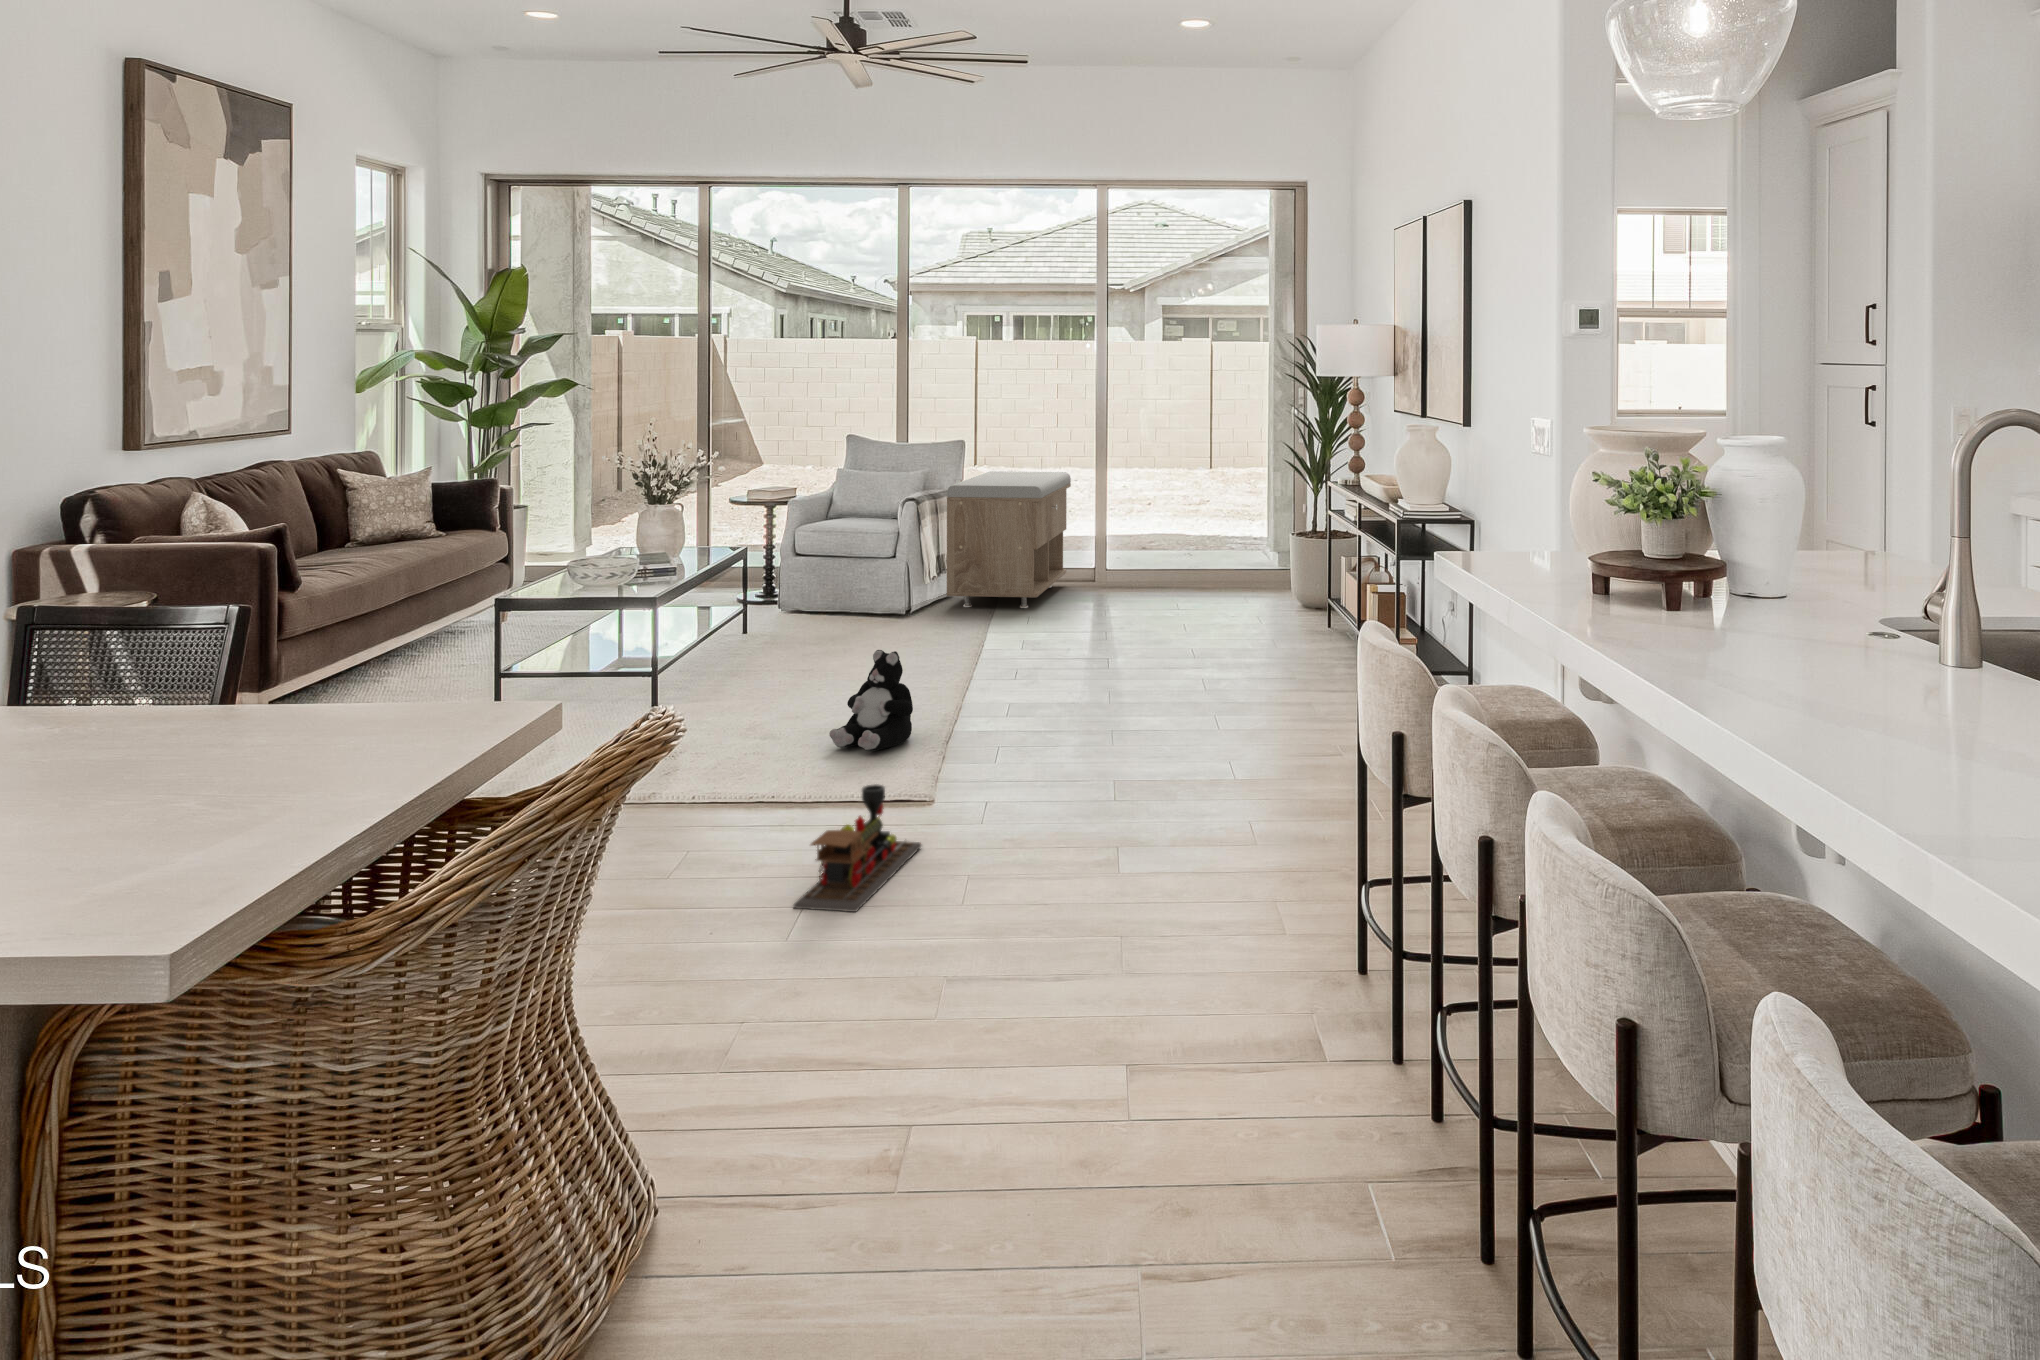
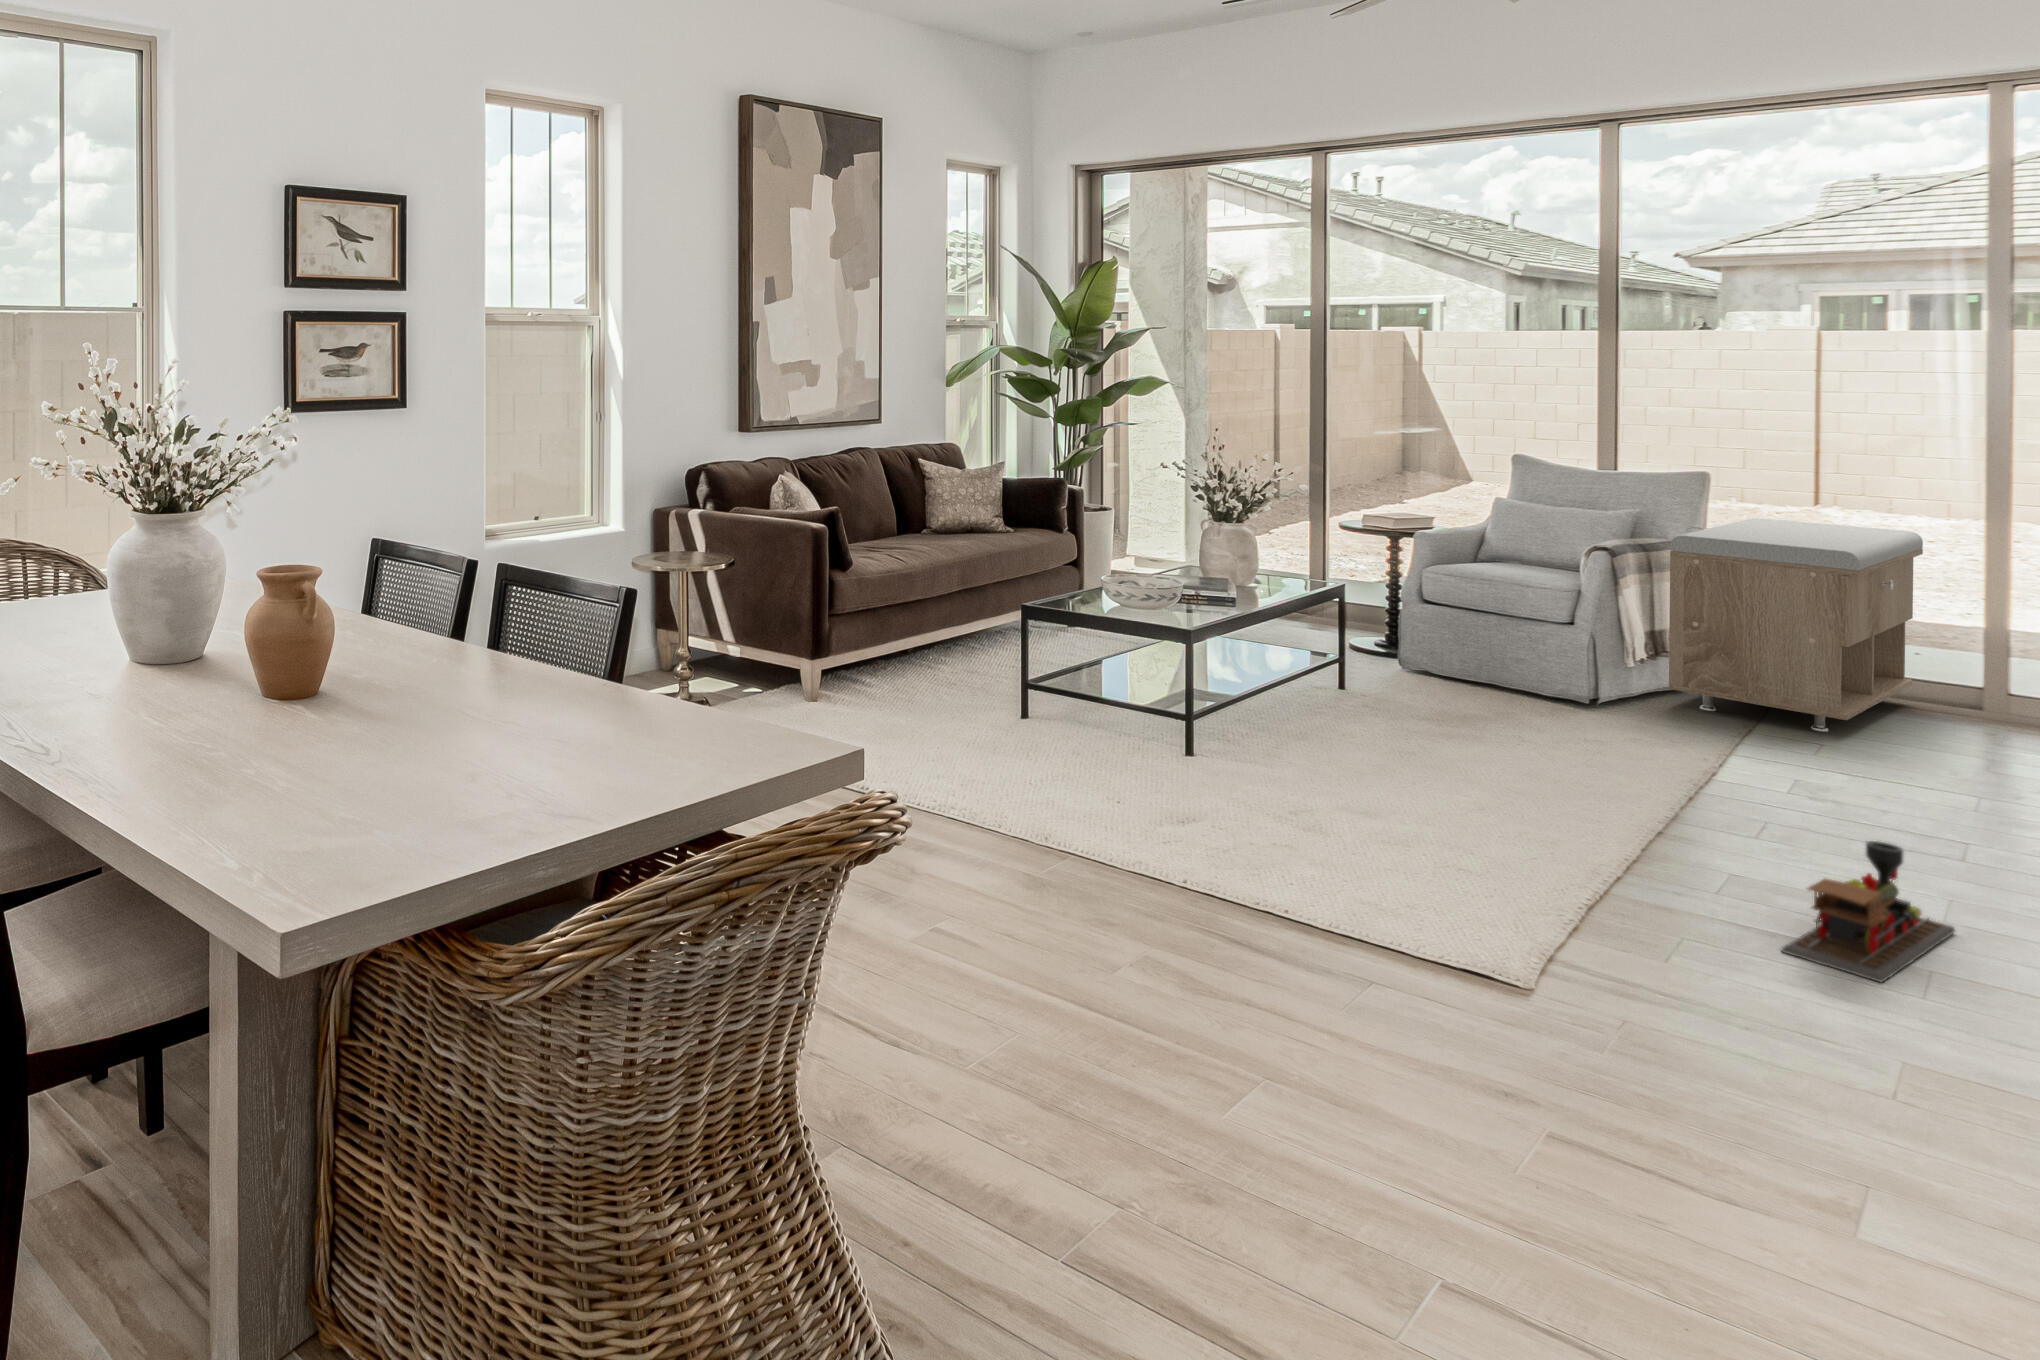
plush toy: present [829,650,913,751] -> none [1422,785,1573,940]
toy train: present [793,784,921,912] -> present [1782,841,1955,982]

